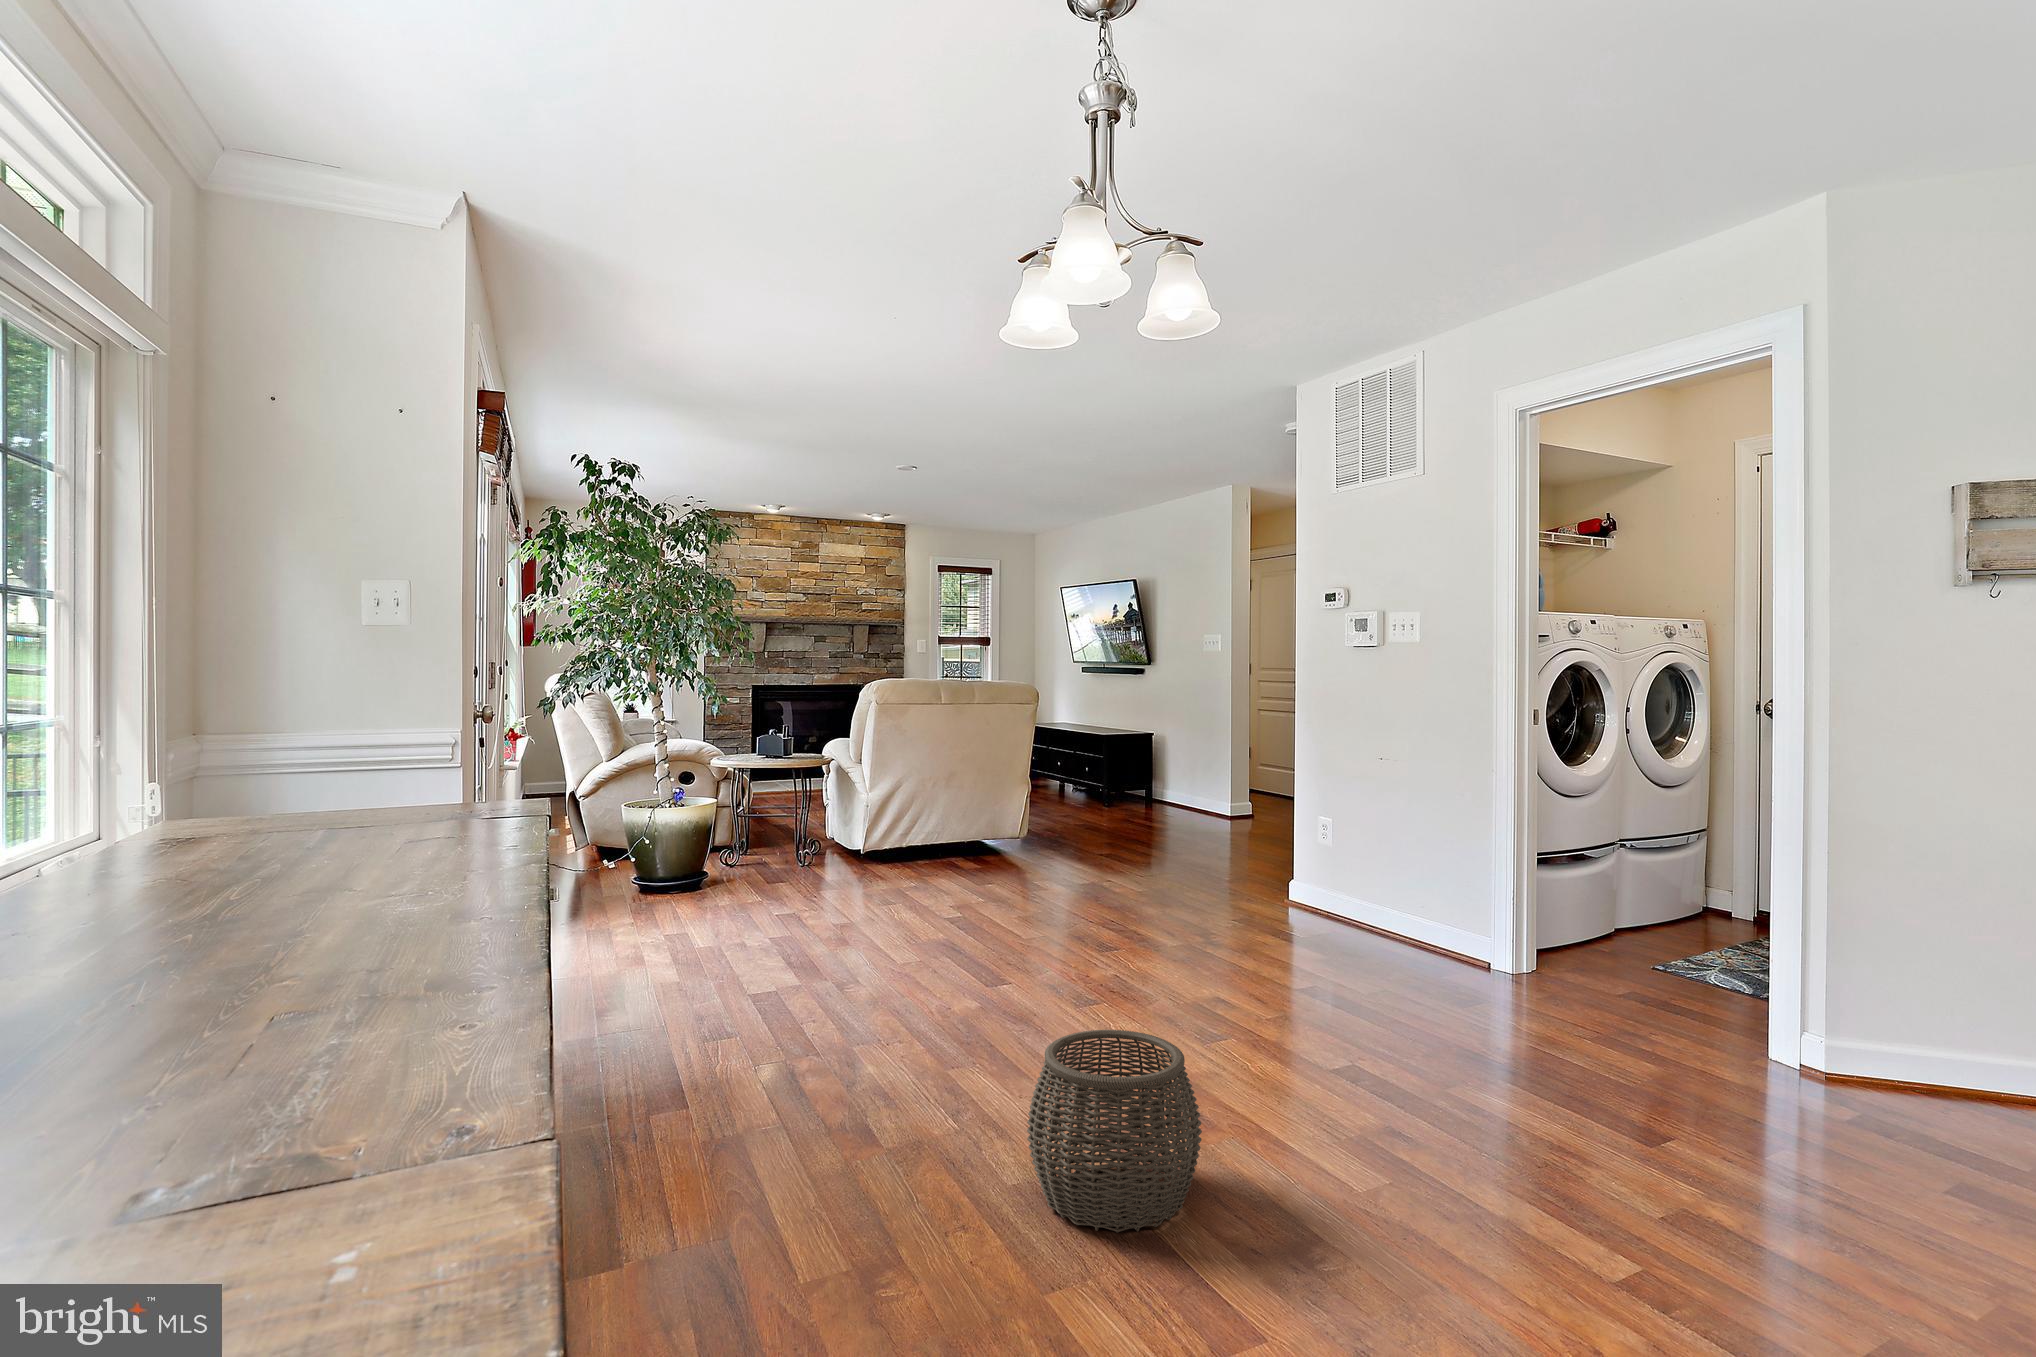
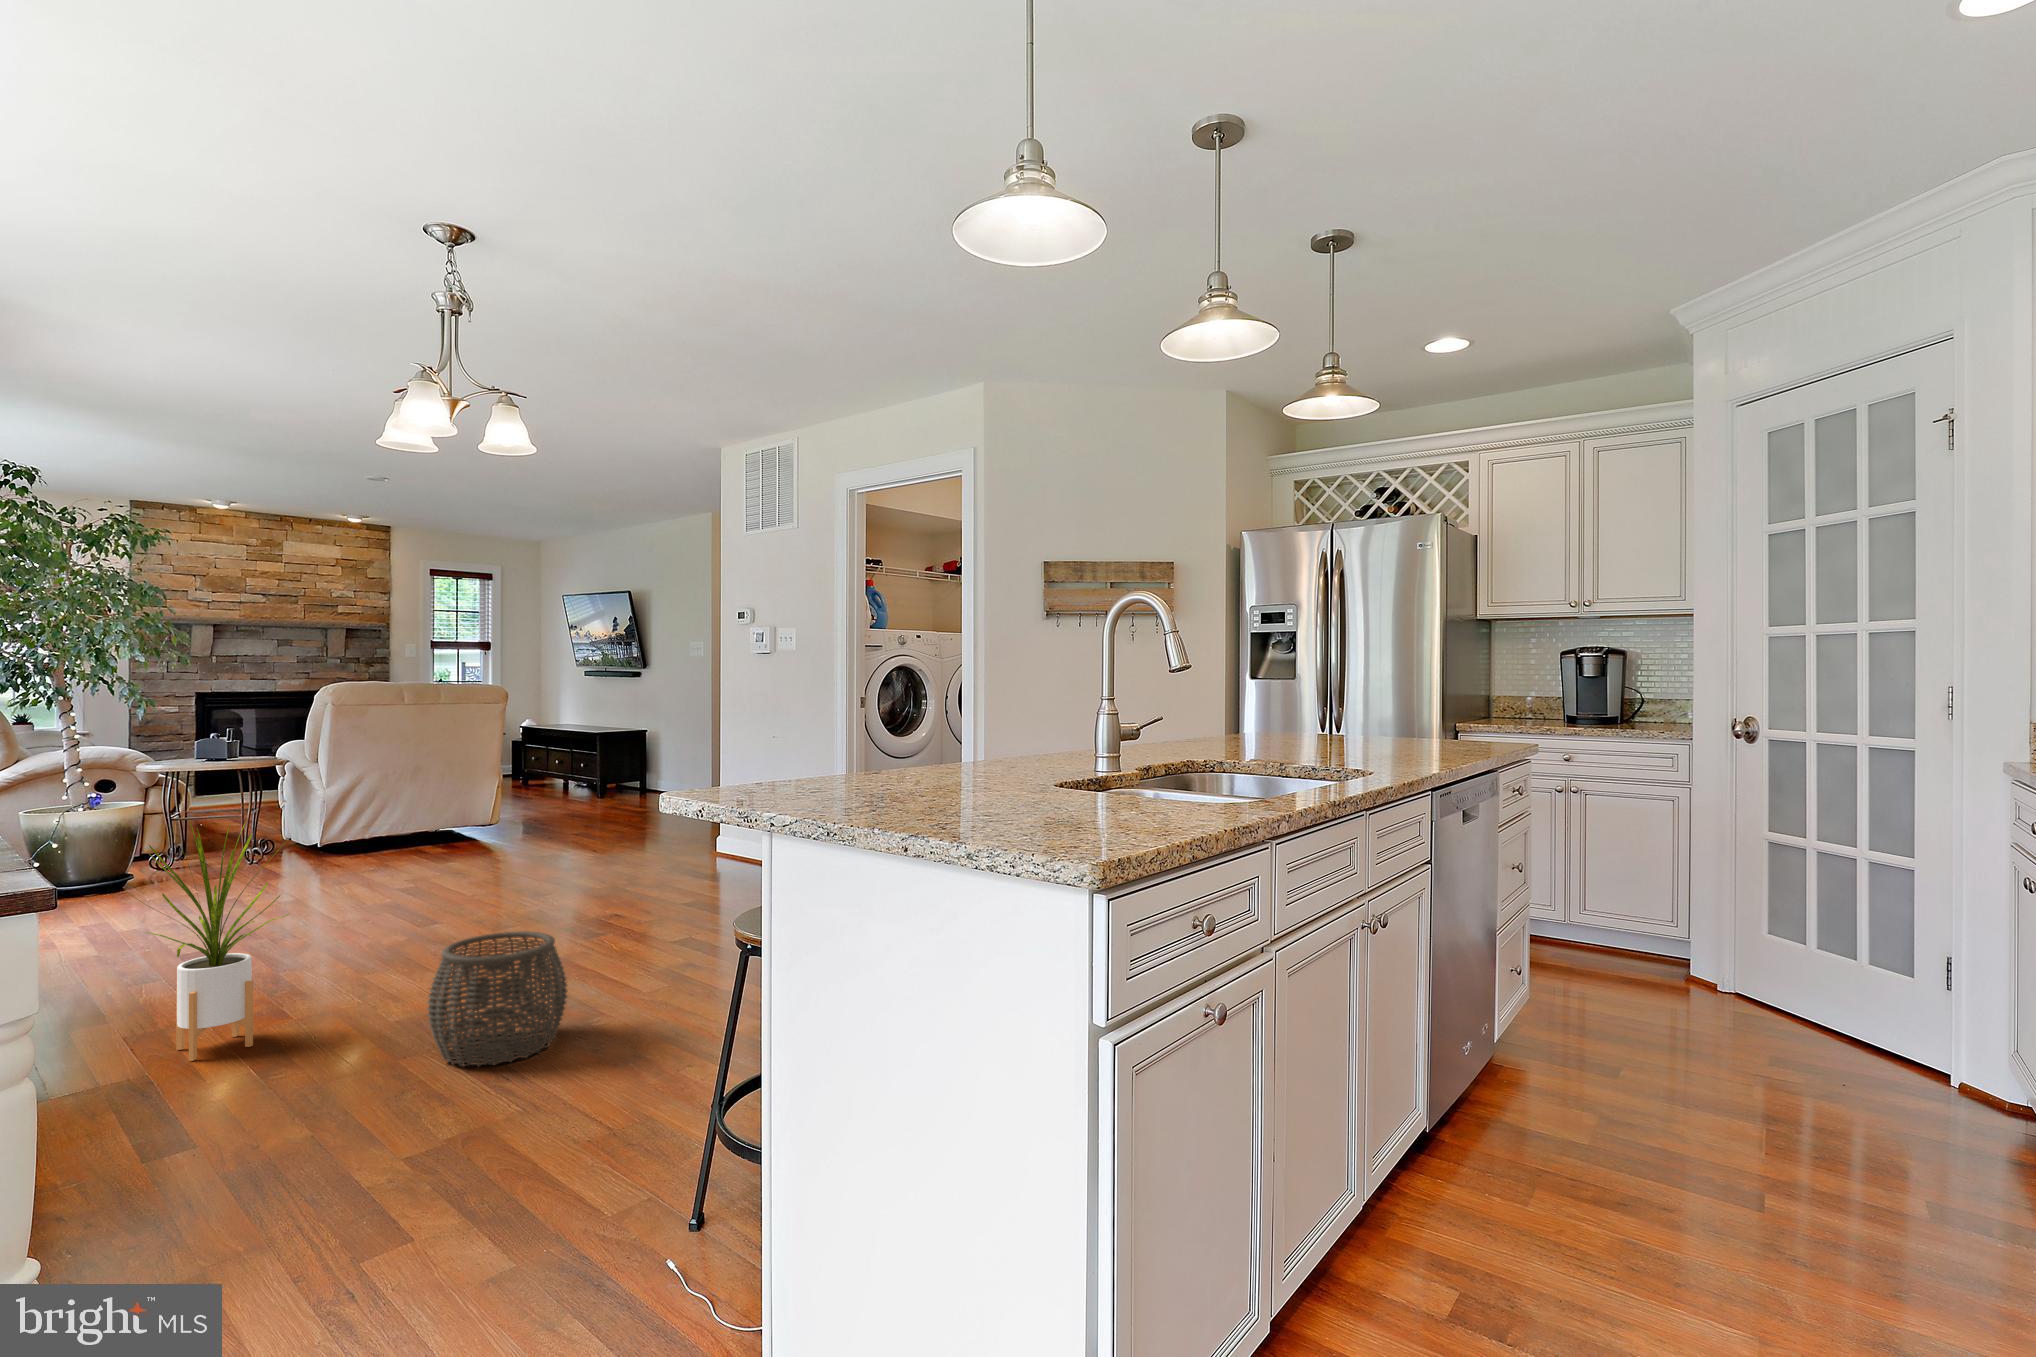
house plant: none [709,848,865,1140] -> present [127,820,289,1061]

